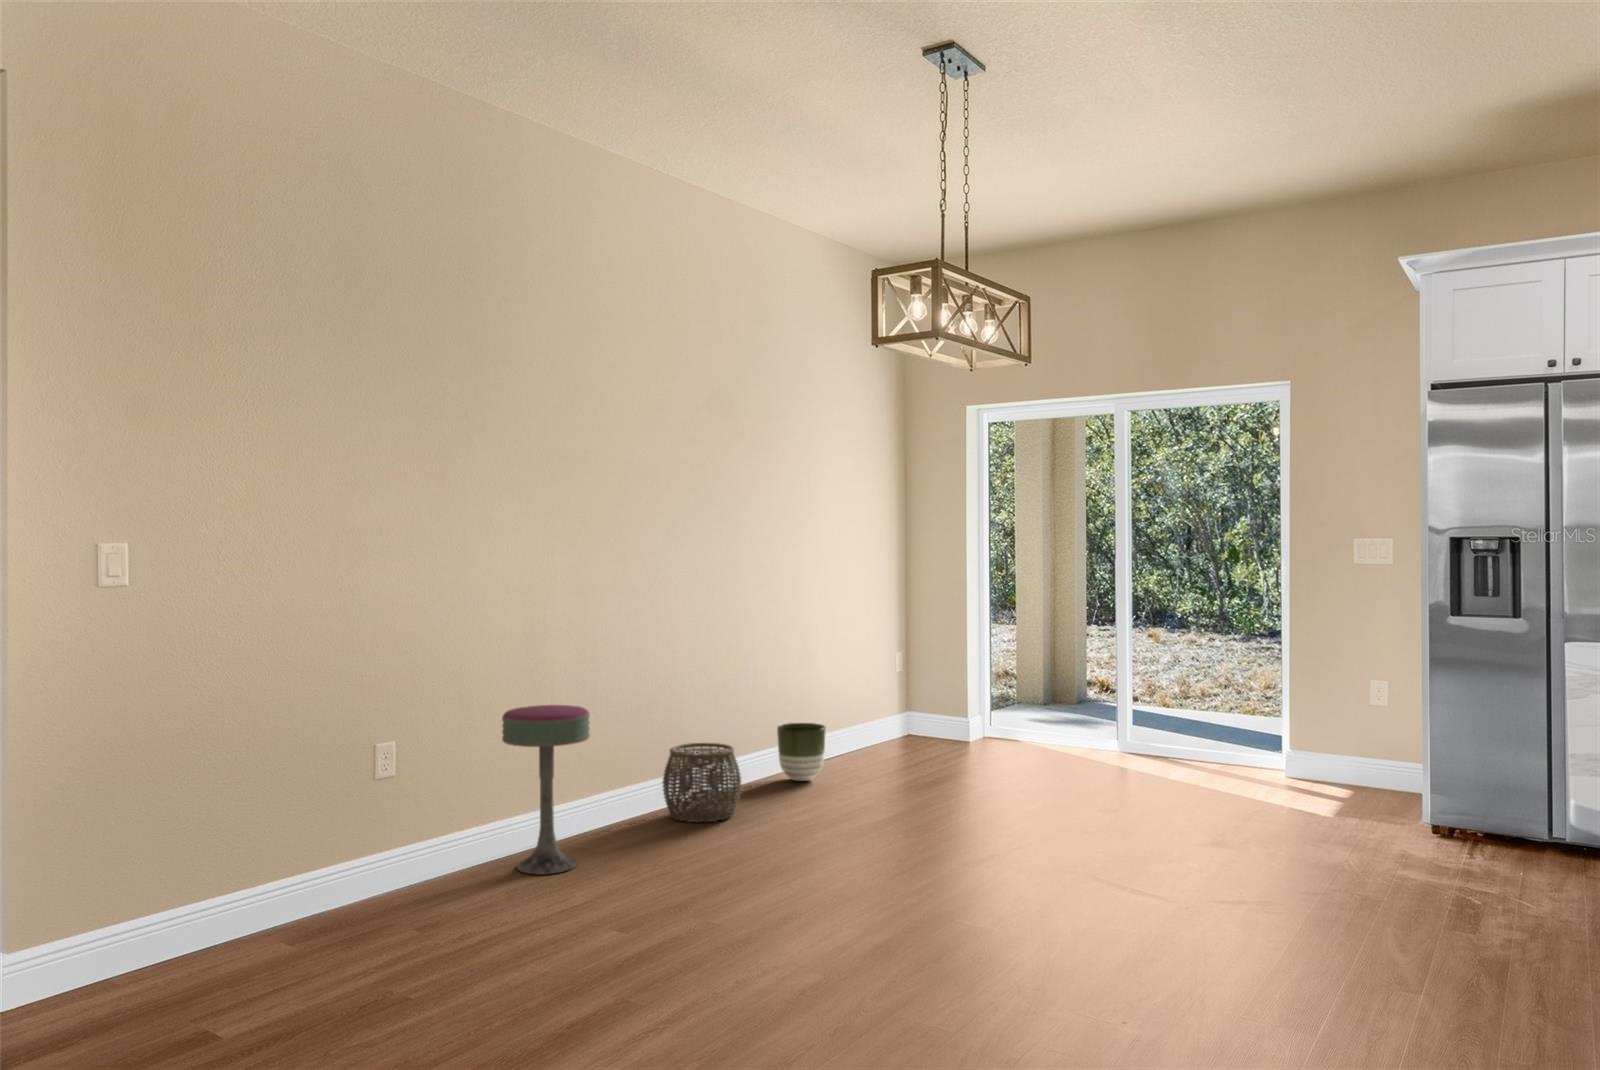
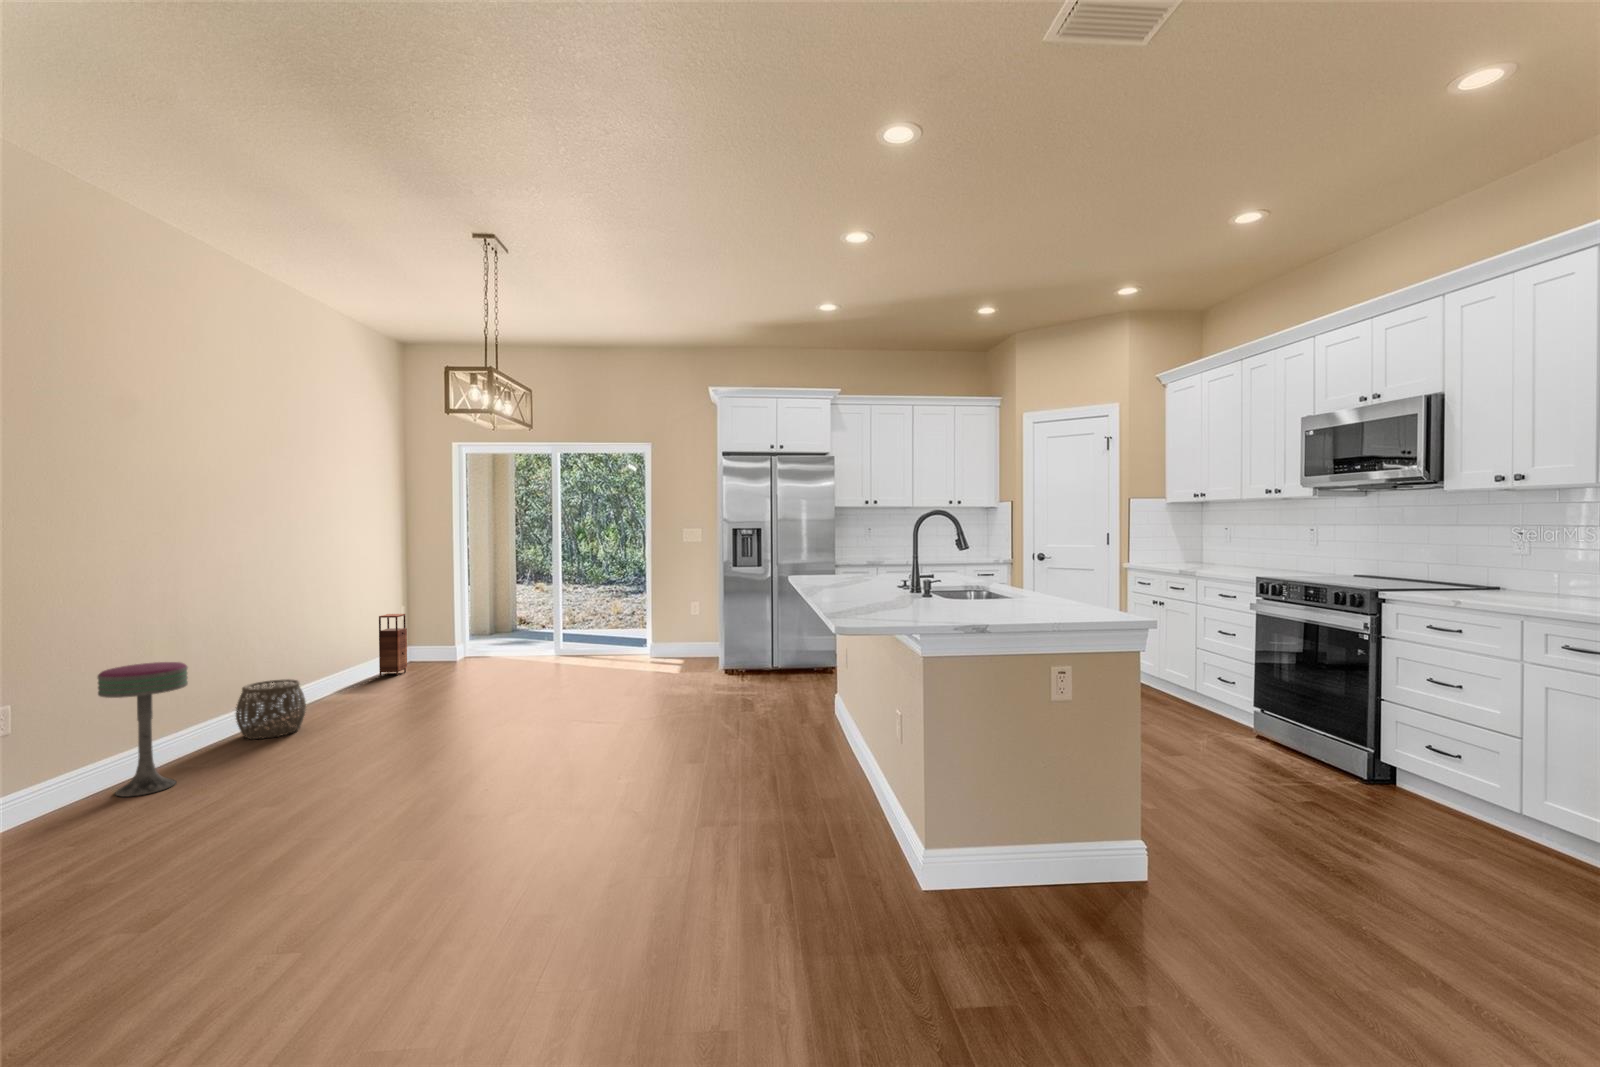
storage cabinet: none [861,662,897,754] -> present [379,614,407,676]
planter: present [777,723,825,781] -> none [322,659,362,700]

